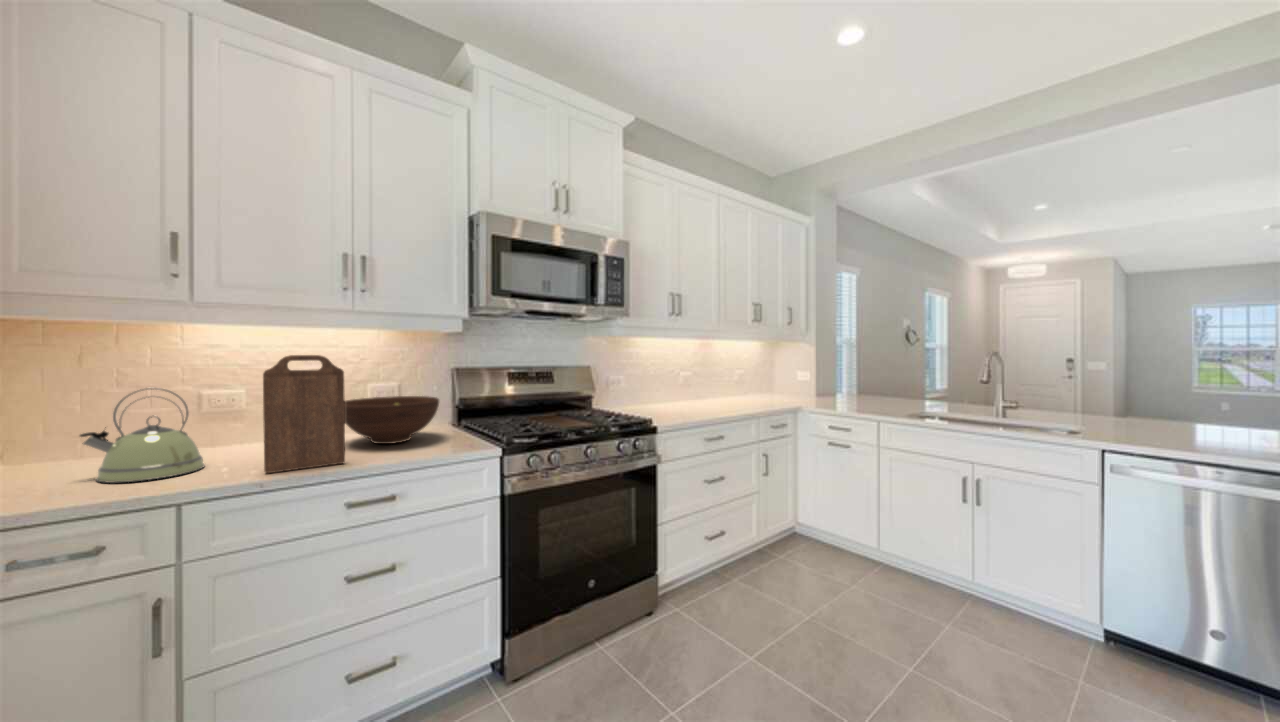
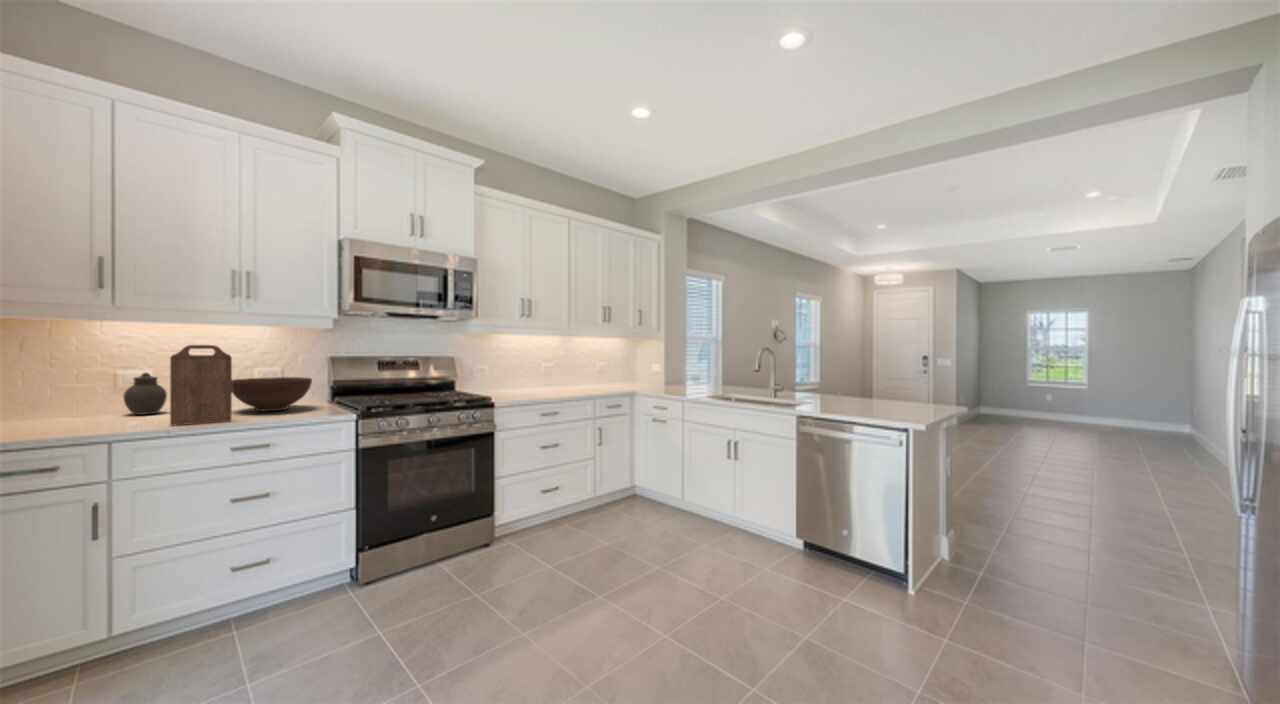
kettle: present [80,388,204,483] -> none [35,366,125,429]
jar: none [206,393,261,451] -> present [124,373,167,415]

